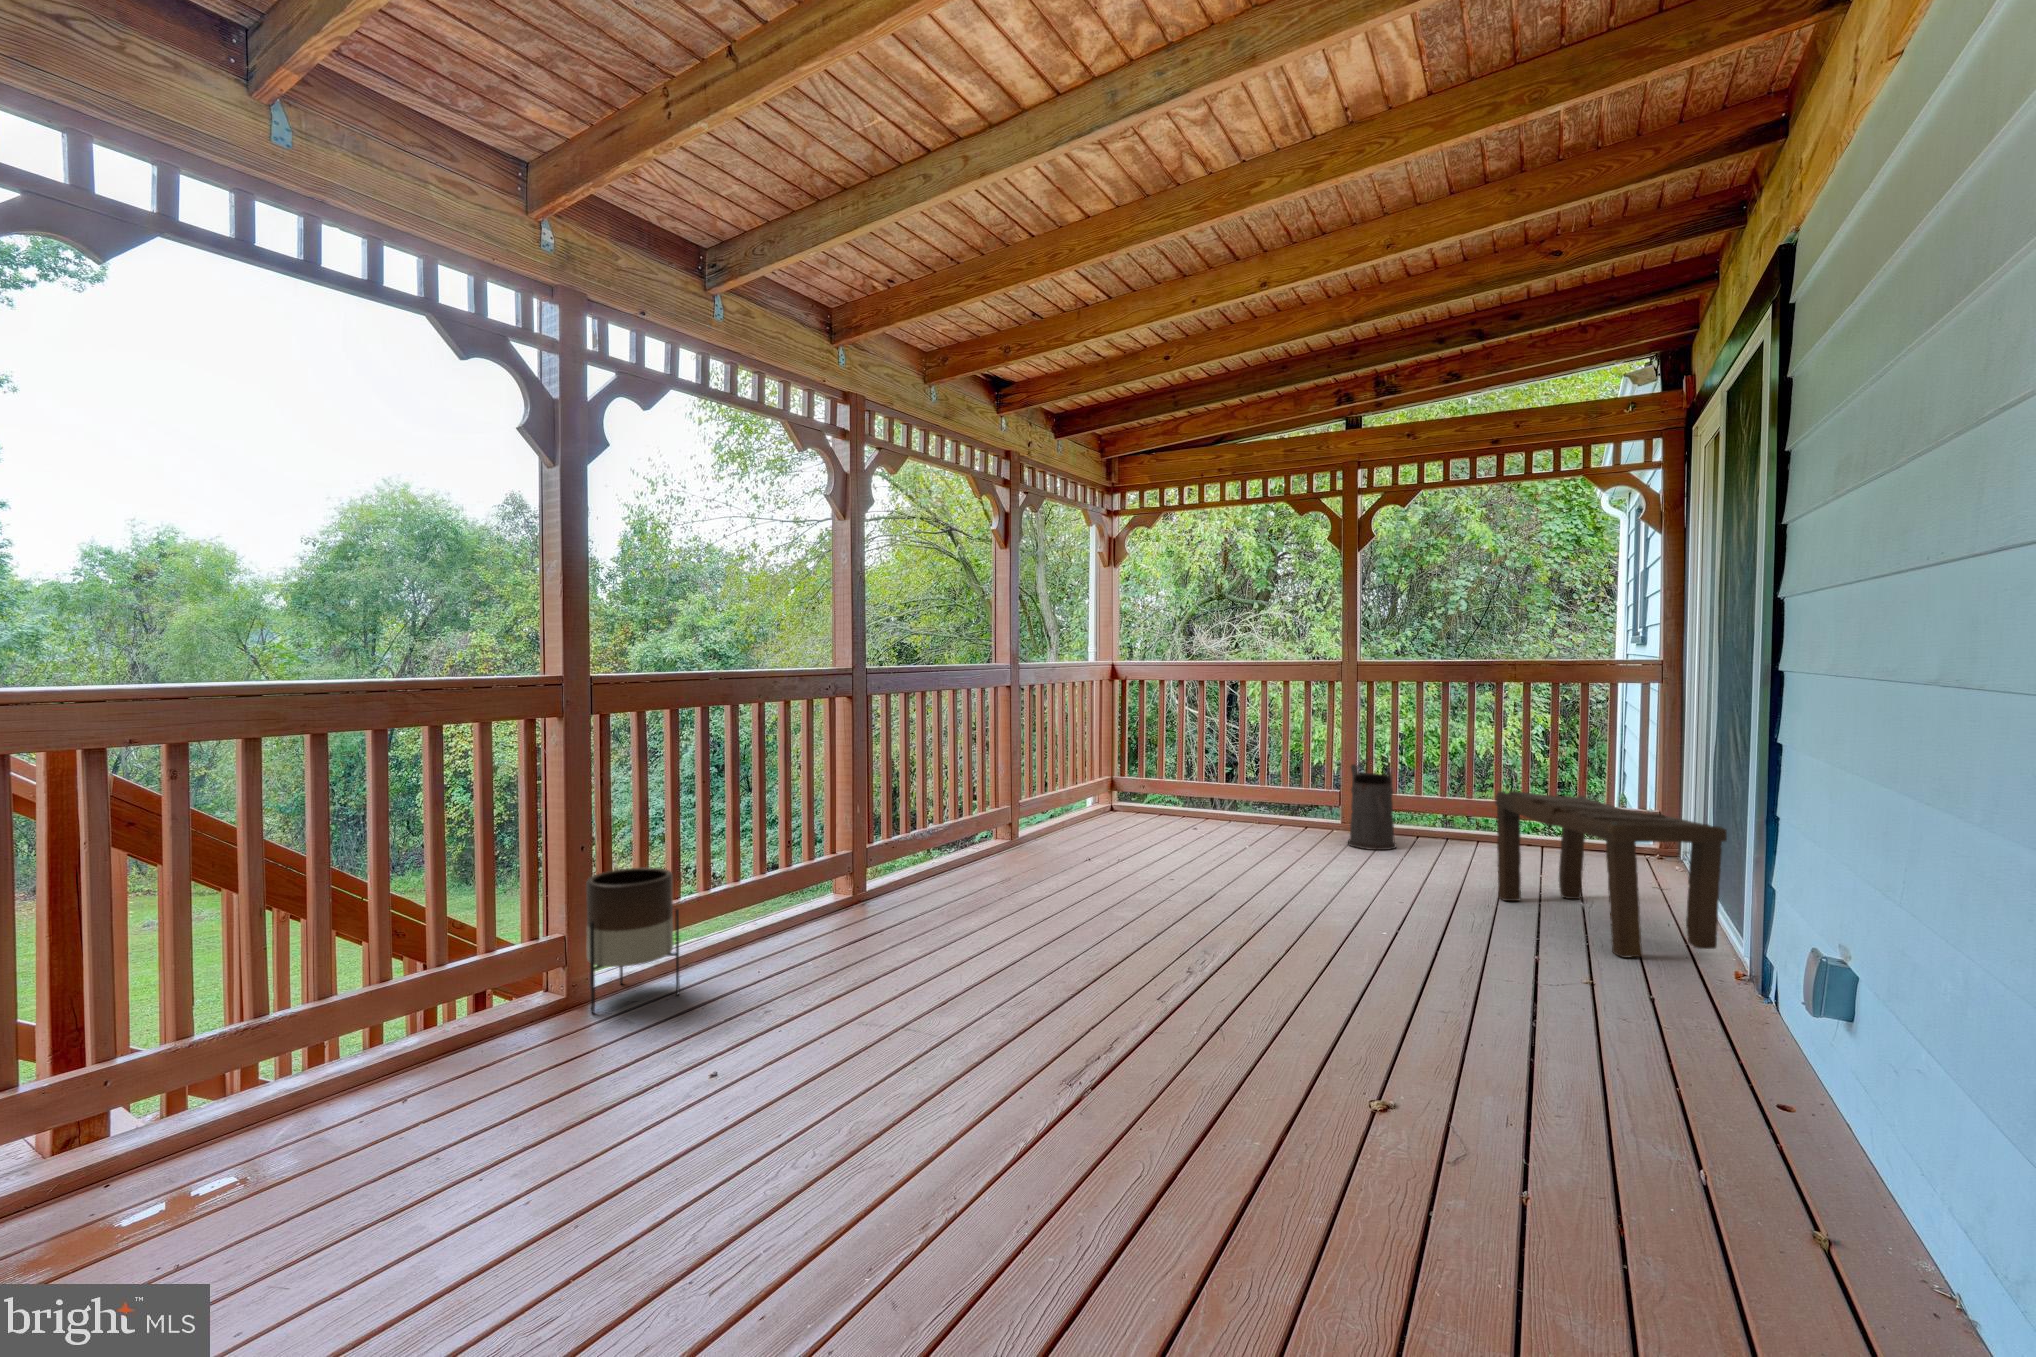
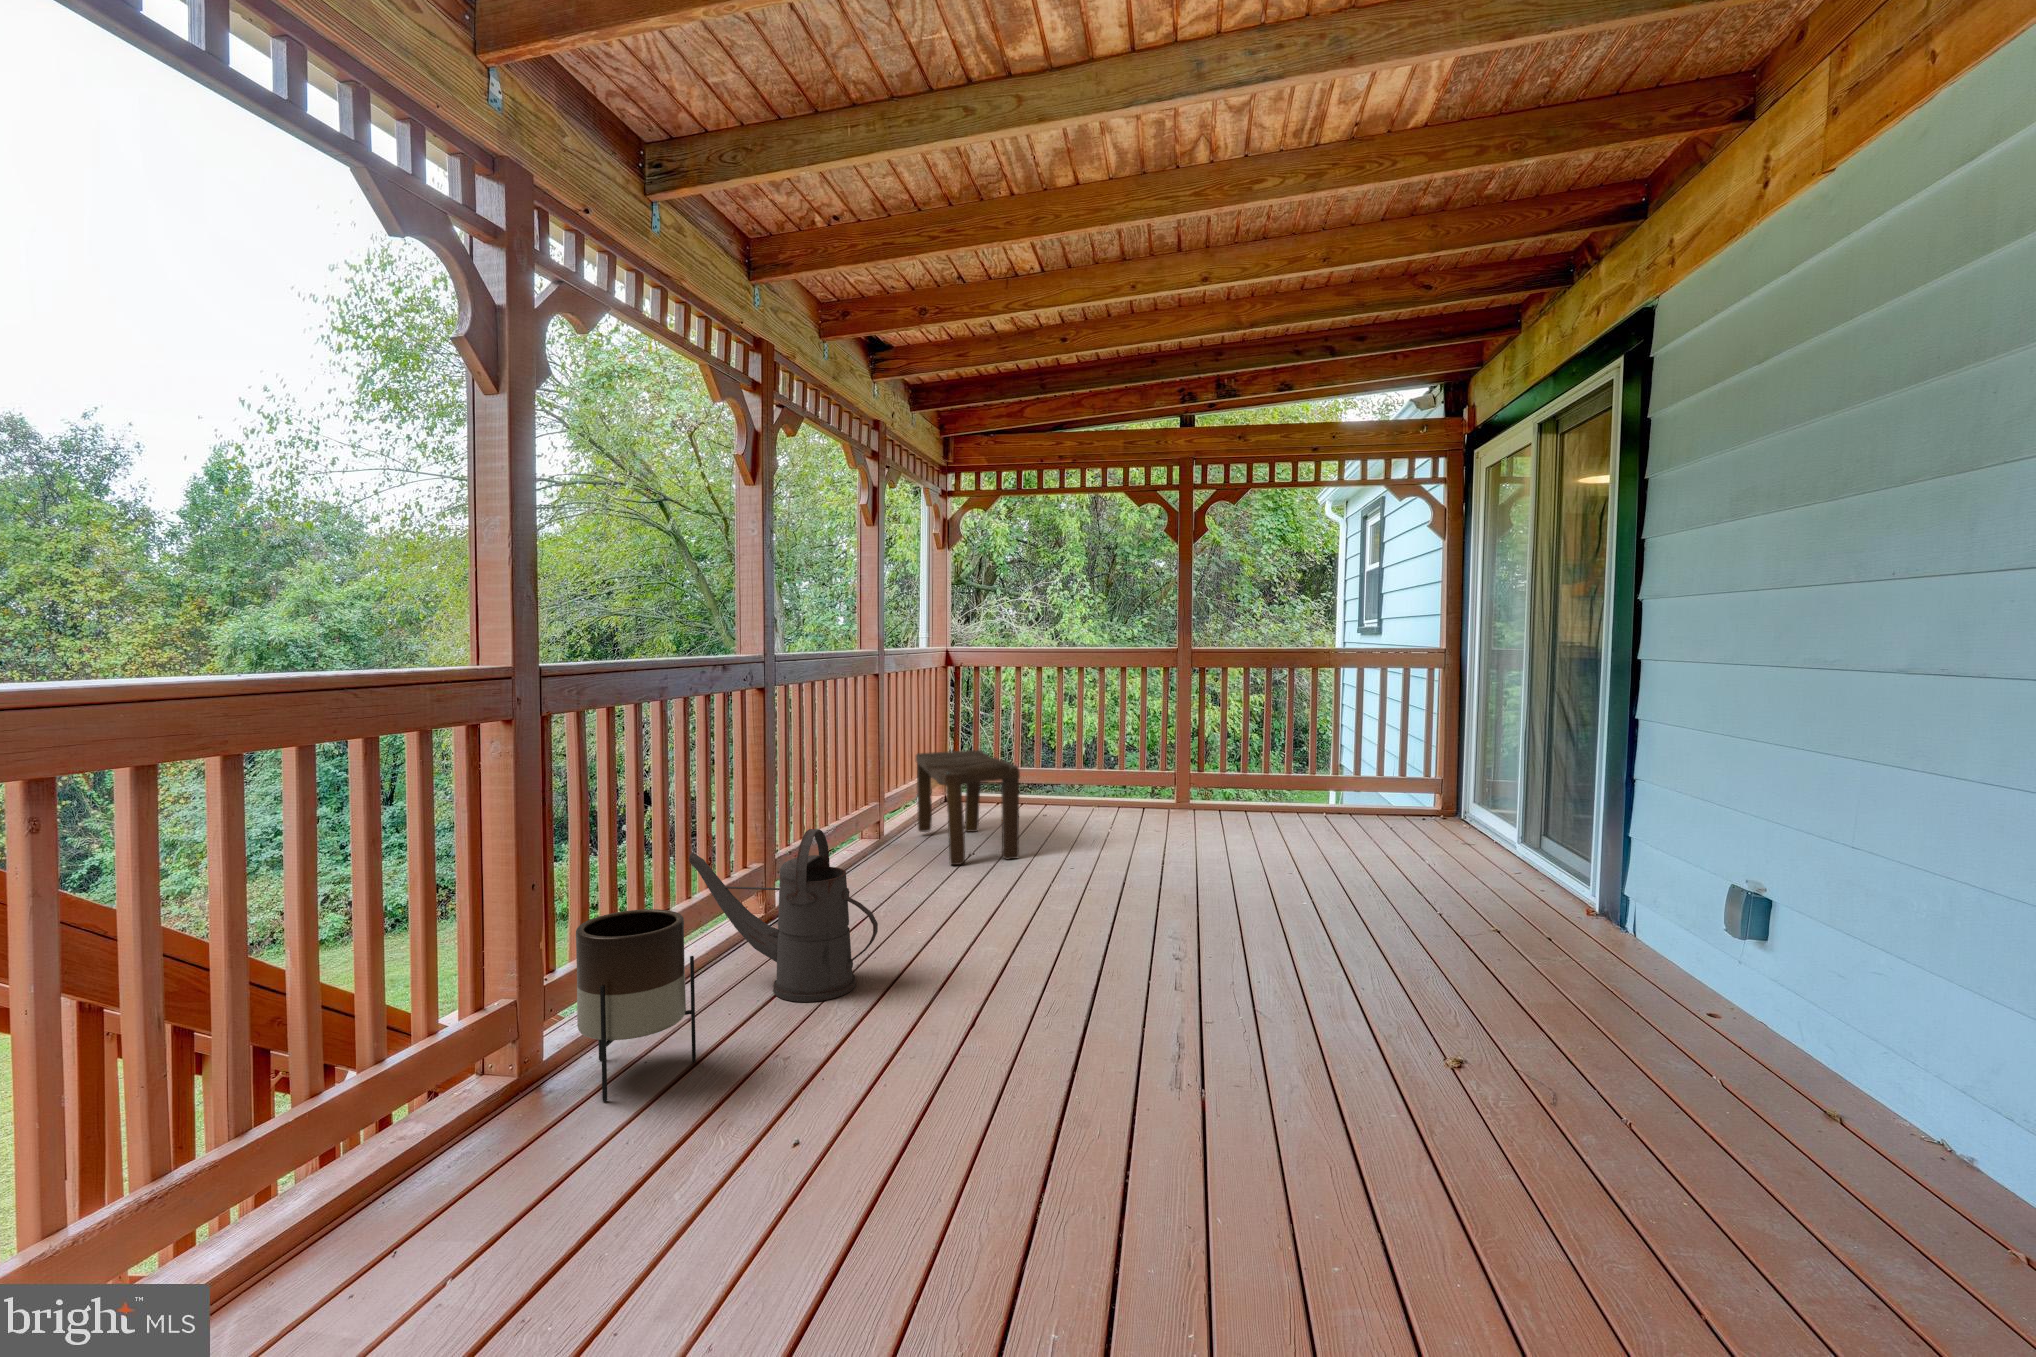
watering can: present [1348,759,1396,850] -> present [689,829,878,1002]
bench: present [1495,791,1727,958] -> present [916,750,1020,865]

